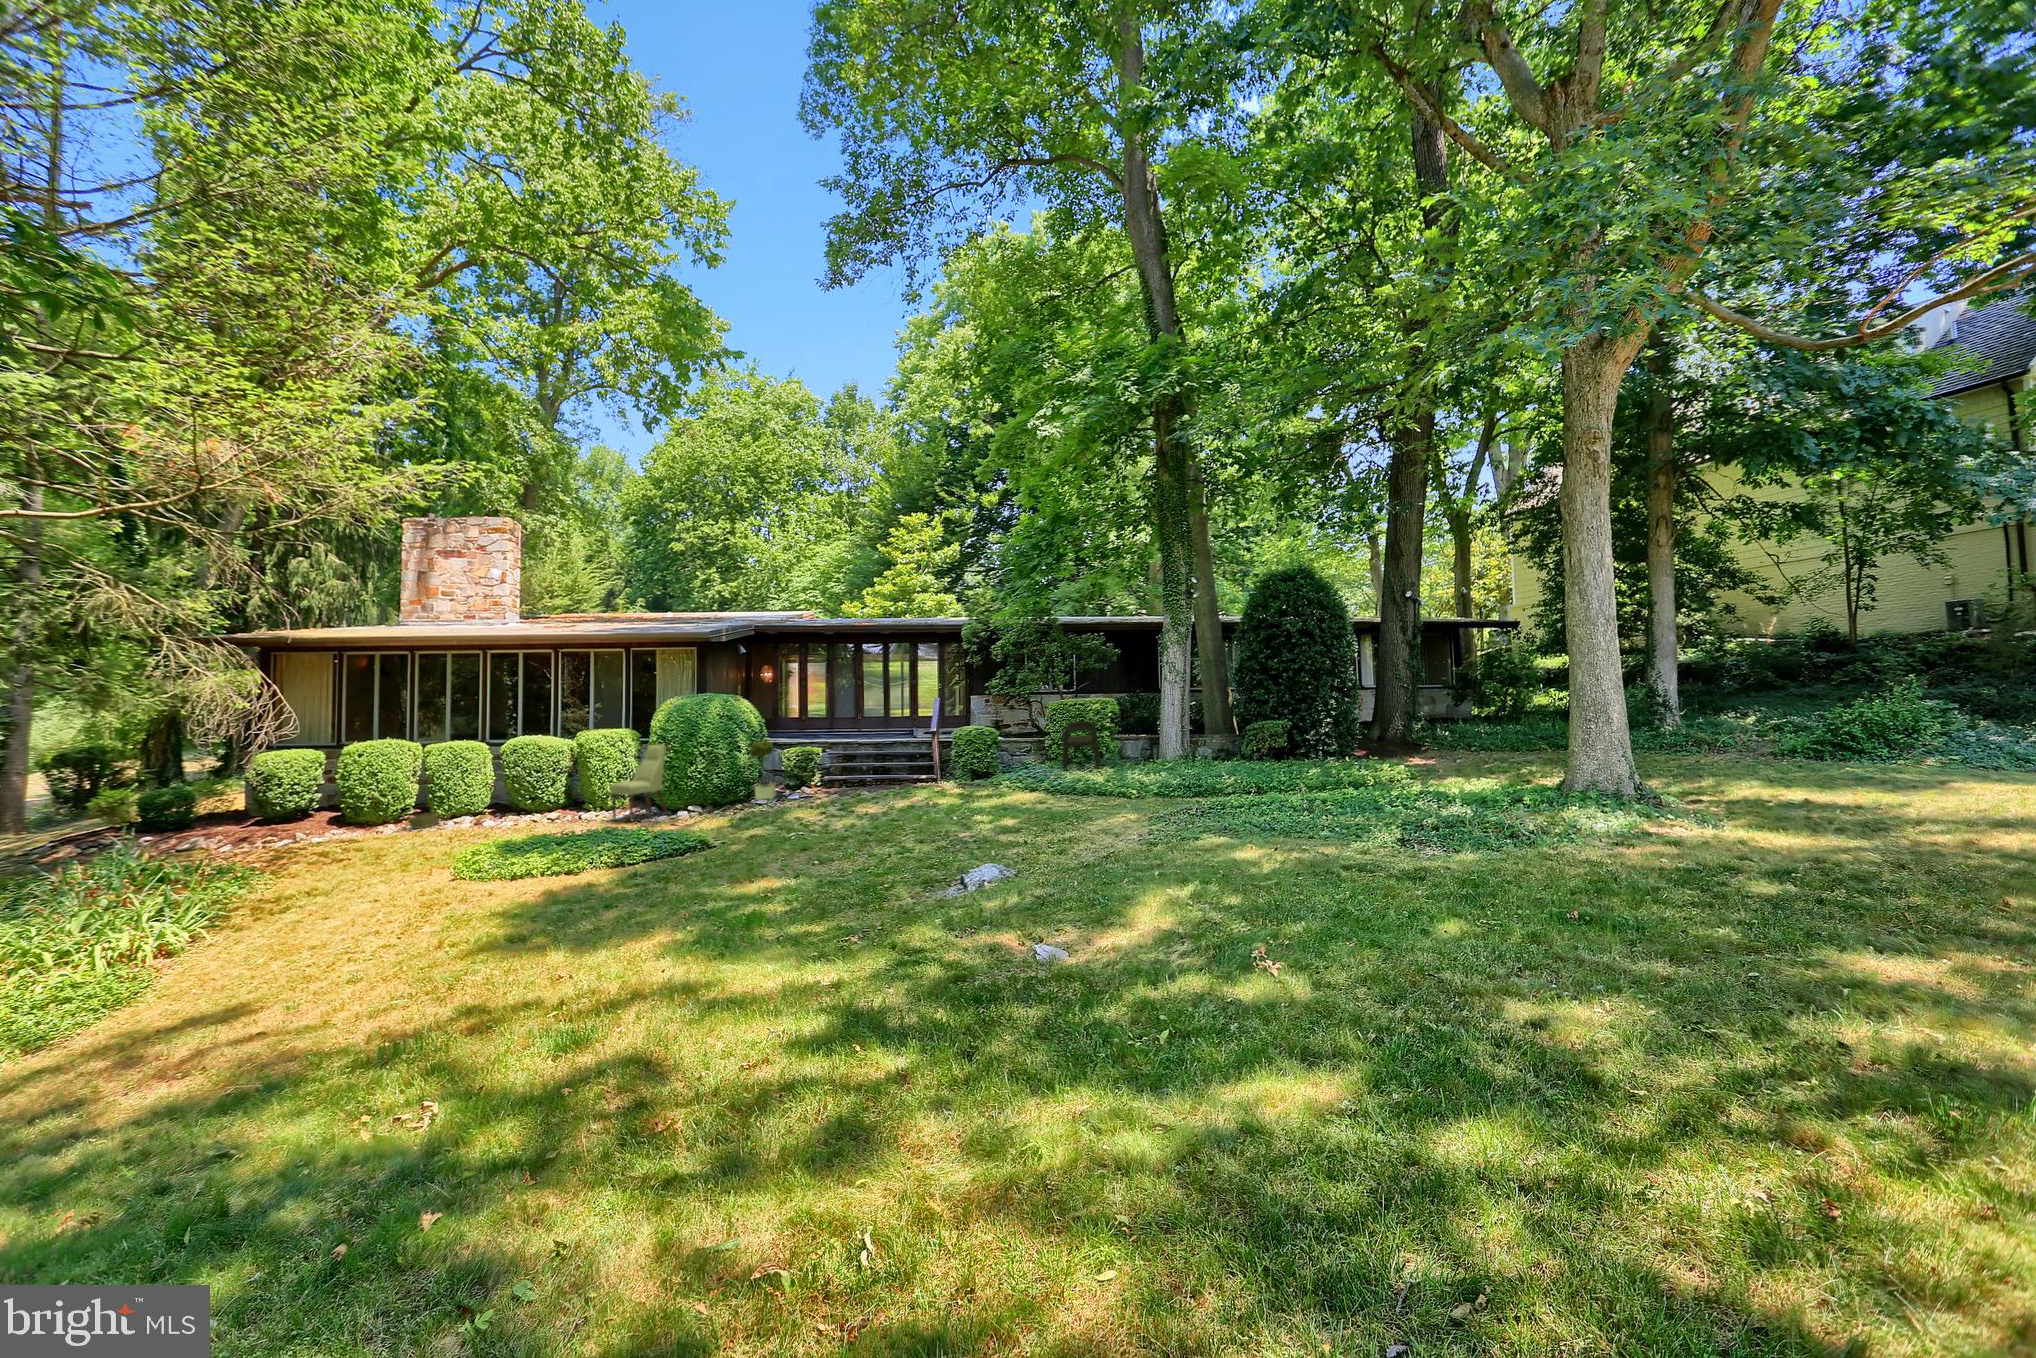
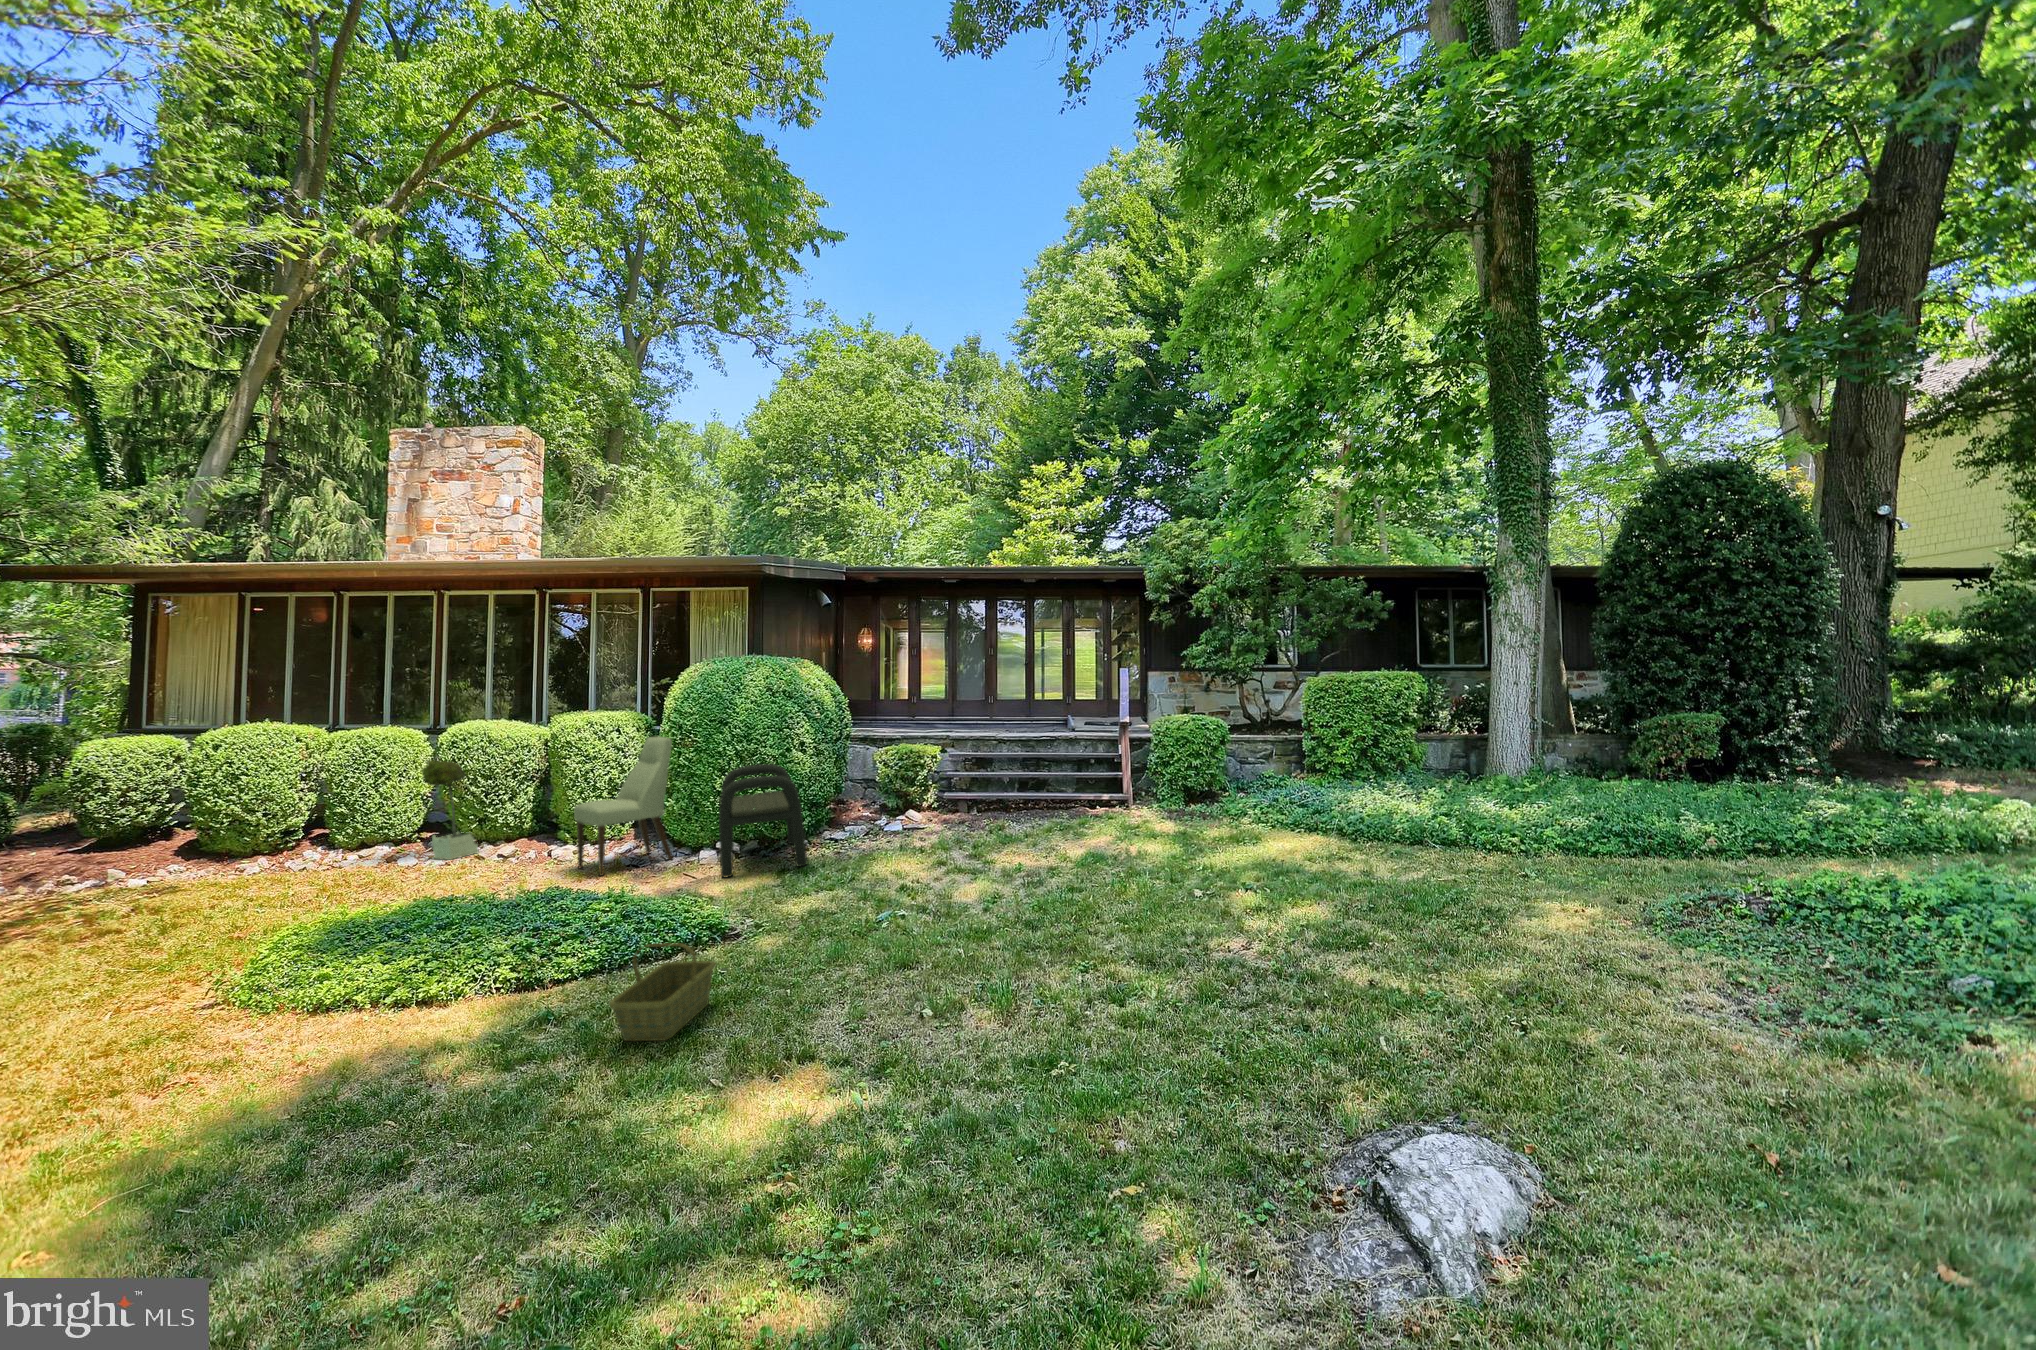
bench: present [1062,721,1100,771] -> present [719,764,807,877]
potted tree: present [750,741,776,800] -> present [421,760,479,860]
basket: present [408,813,440,829] -> present [610,943,716,1041]

